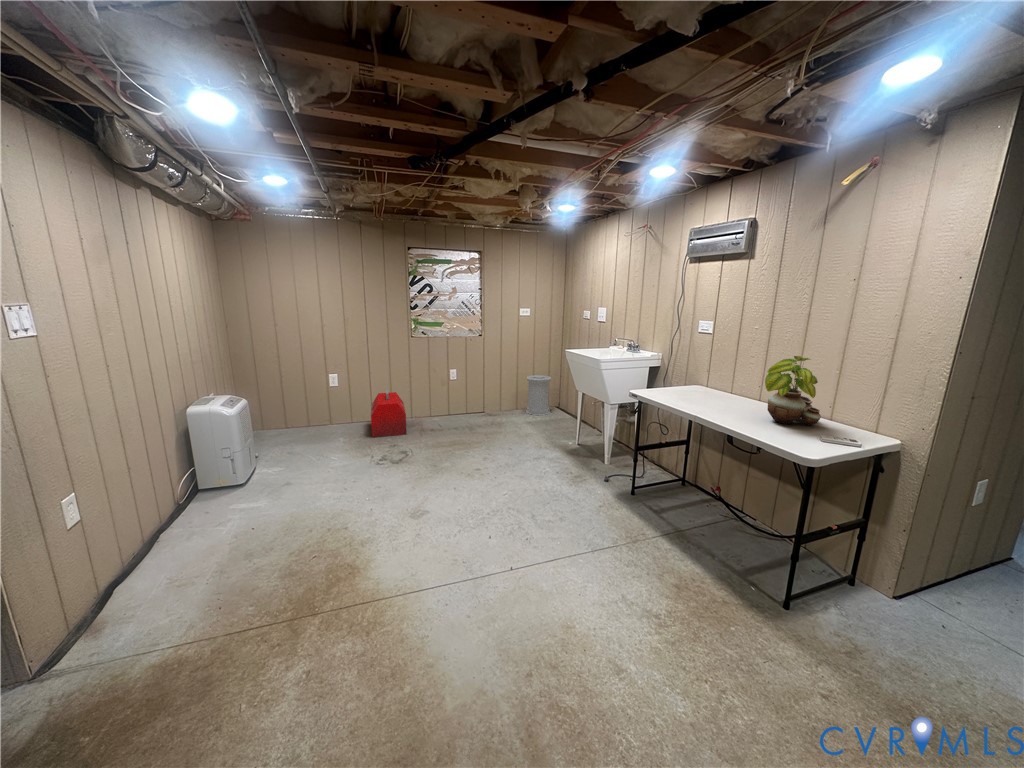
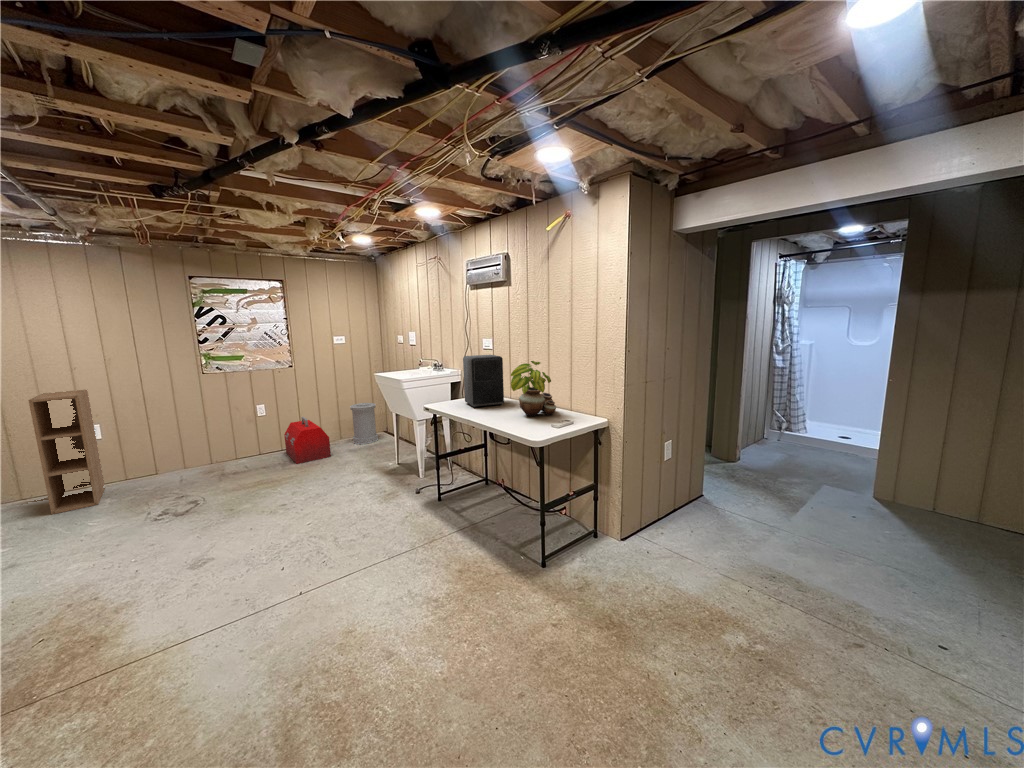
speaker: none [677,341,737,402] -> present [463,355,504,408]
shelving unit: none [298,343,339,442] -> present [28,390,105,514]
toolbox: present [370,389,407,437] -> present [284,417,331,464]

